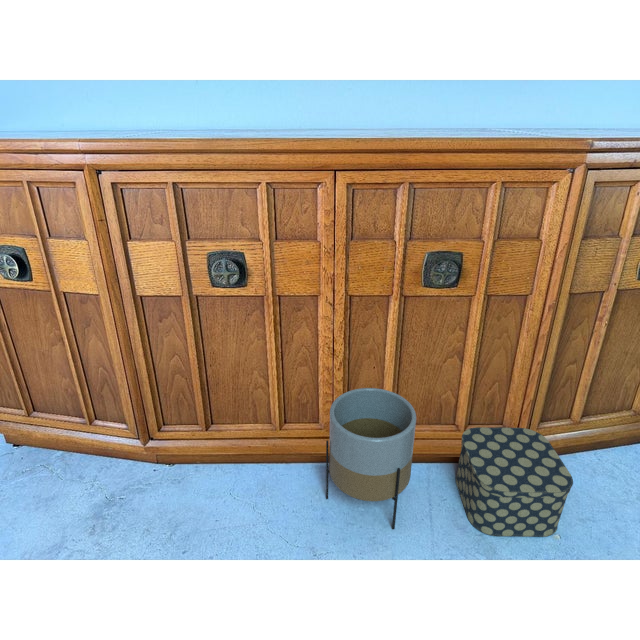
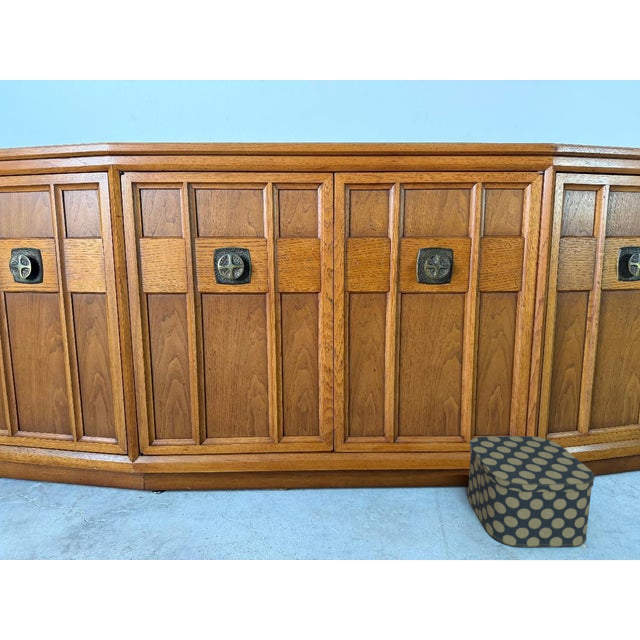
planter: present [326,388,416,529] -> none [328,390,422,543]

